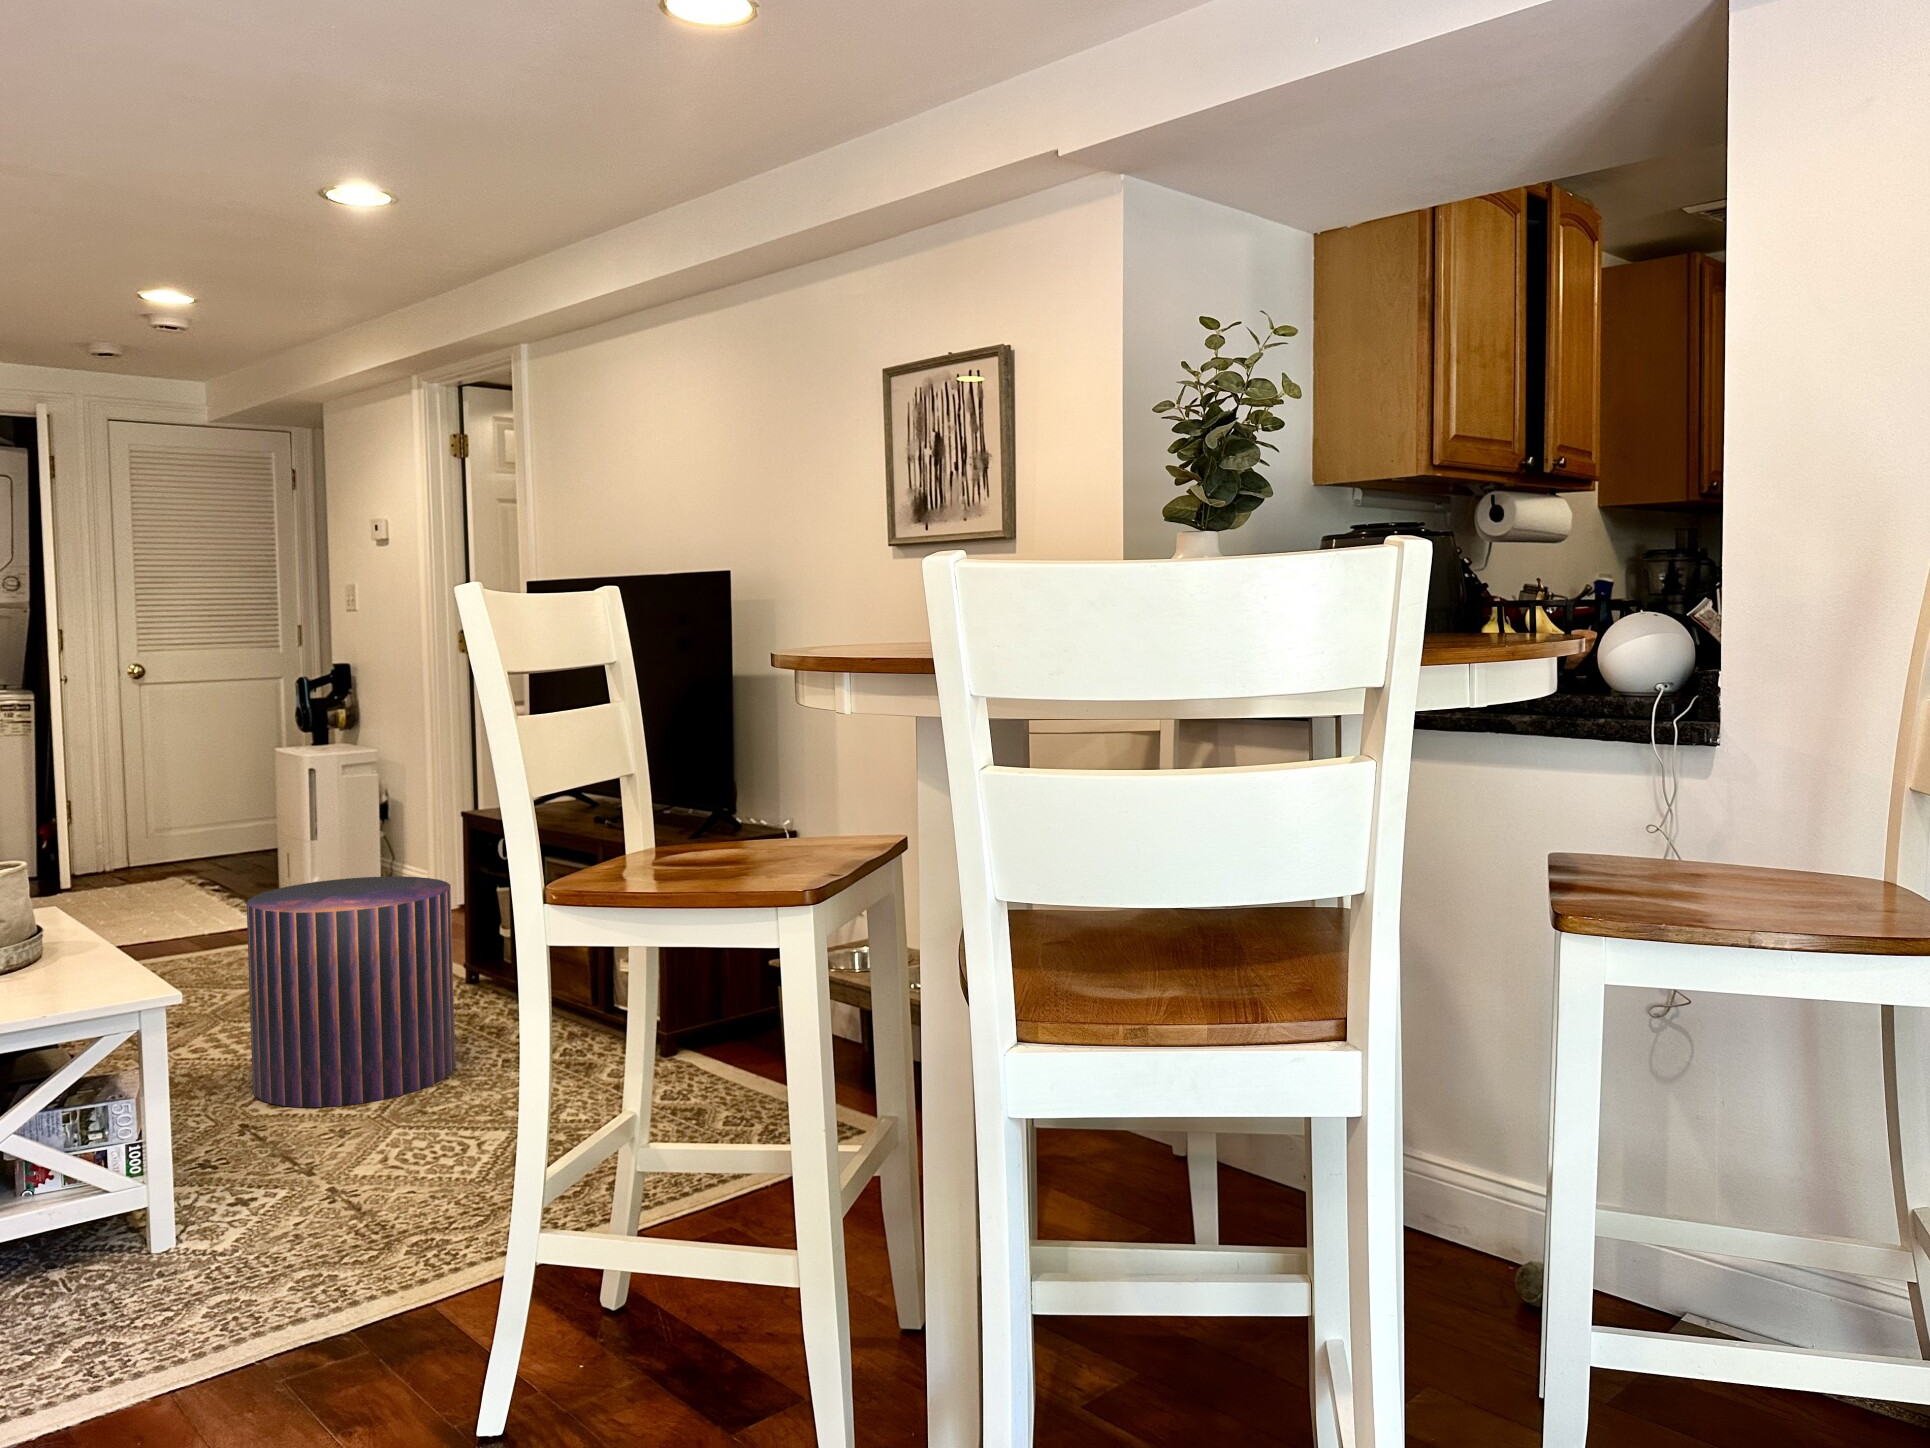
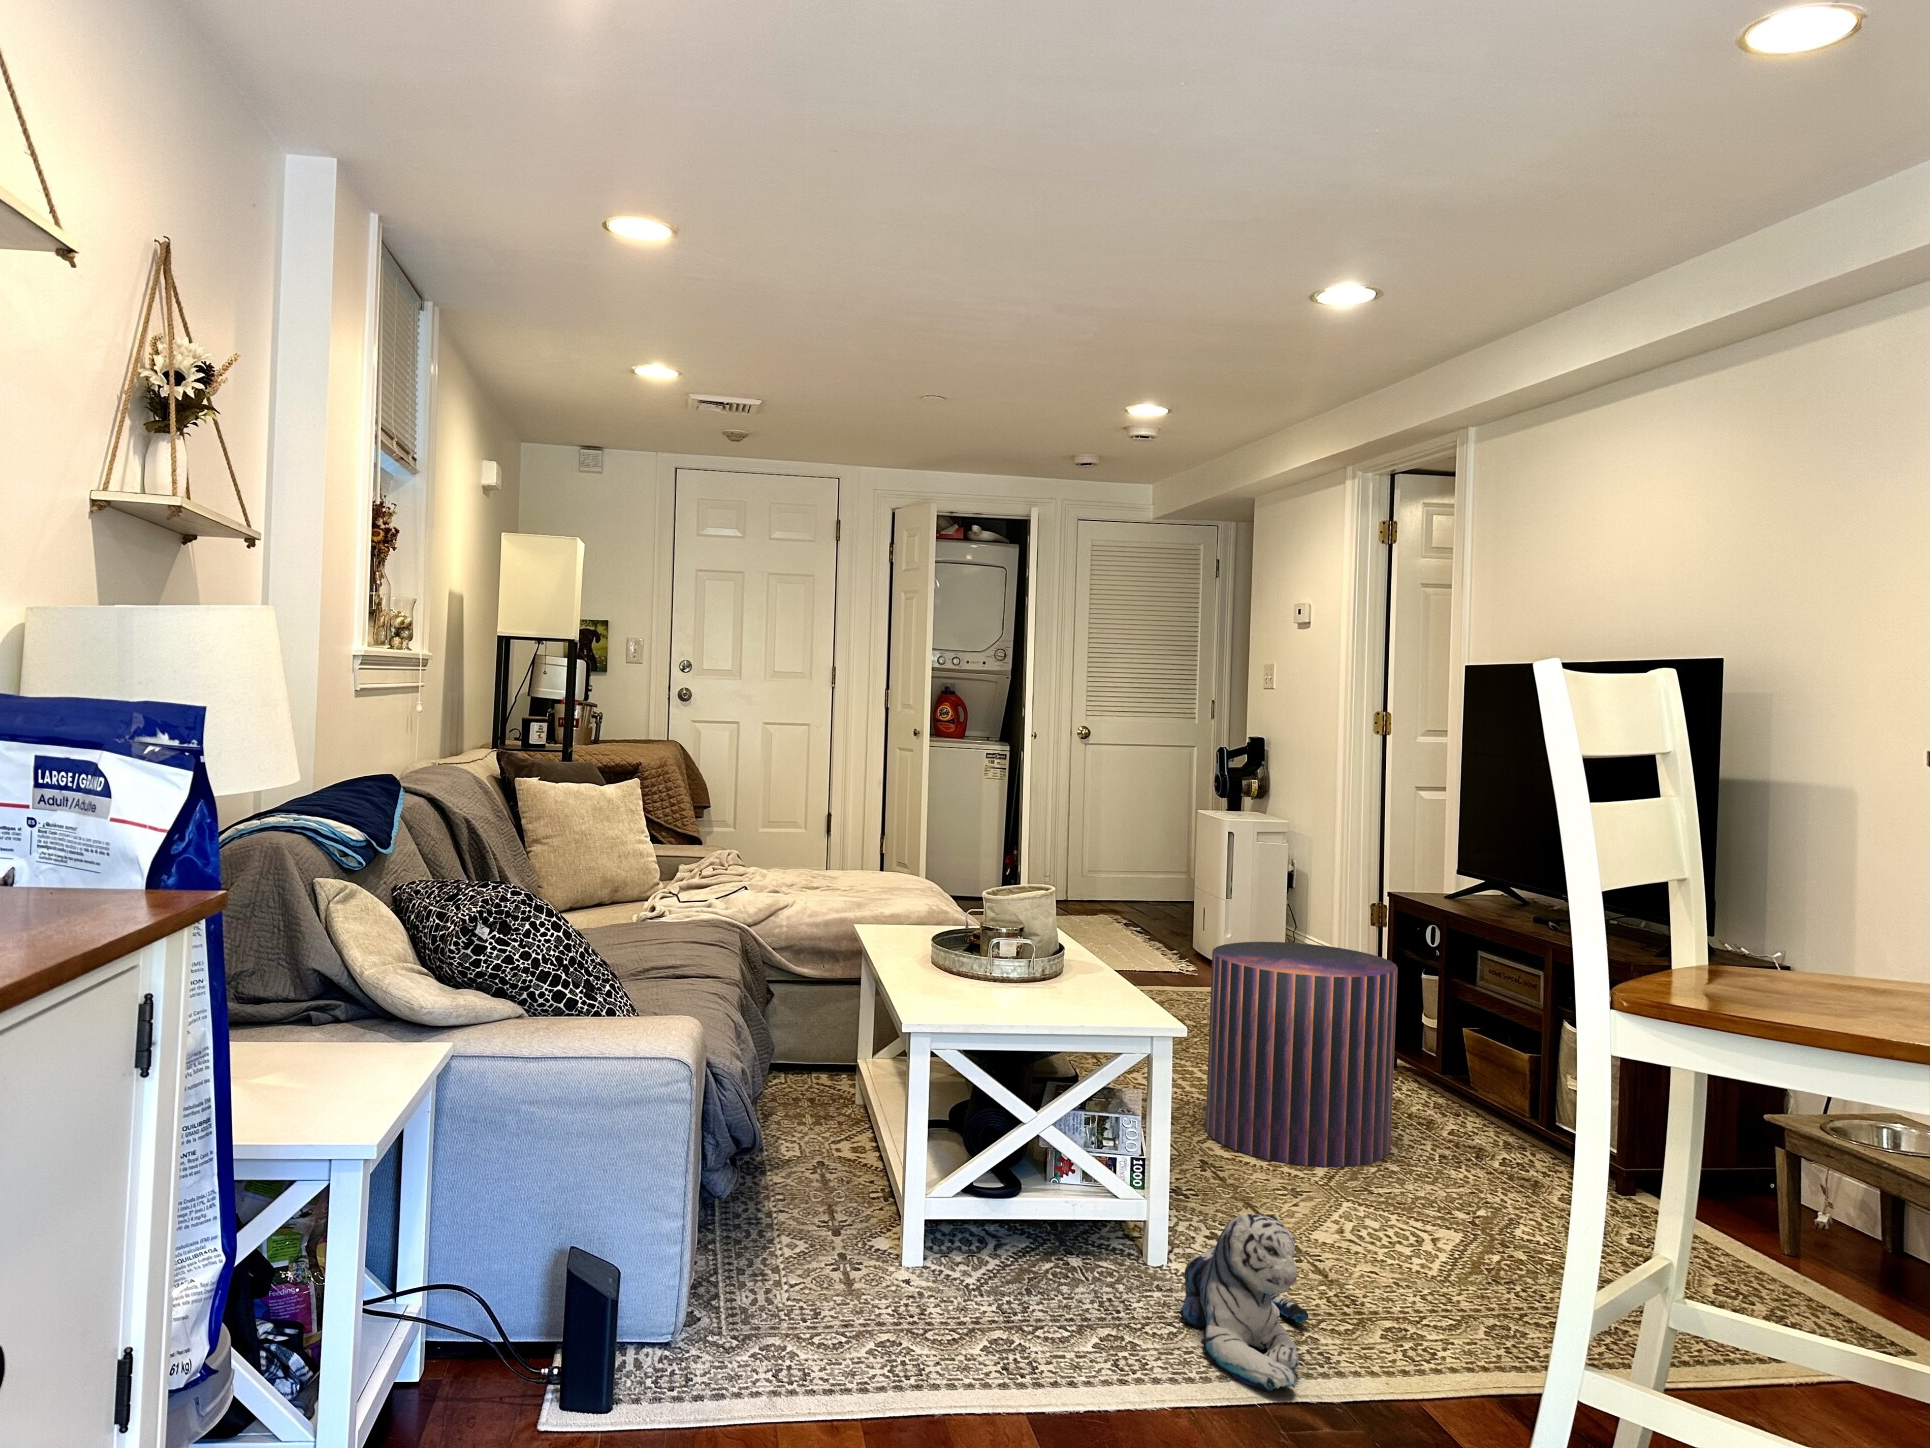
plush toy: none [178,1166,329,1343] -> present [1179,1213,1309,1392]

